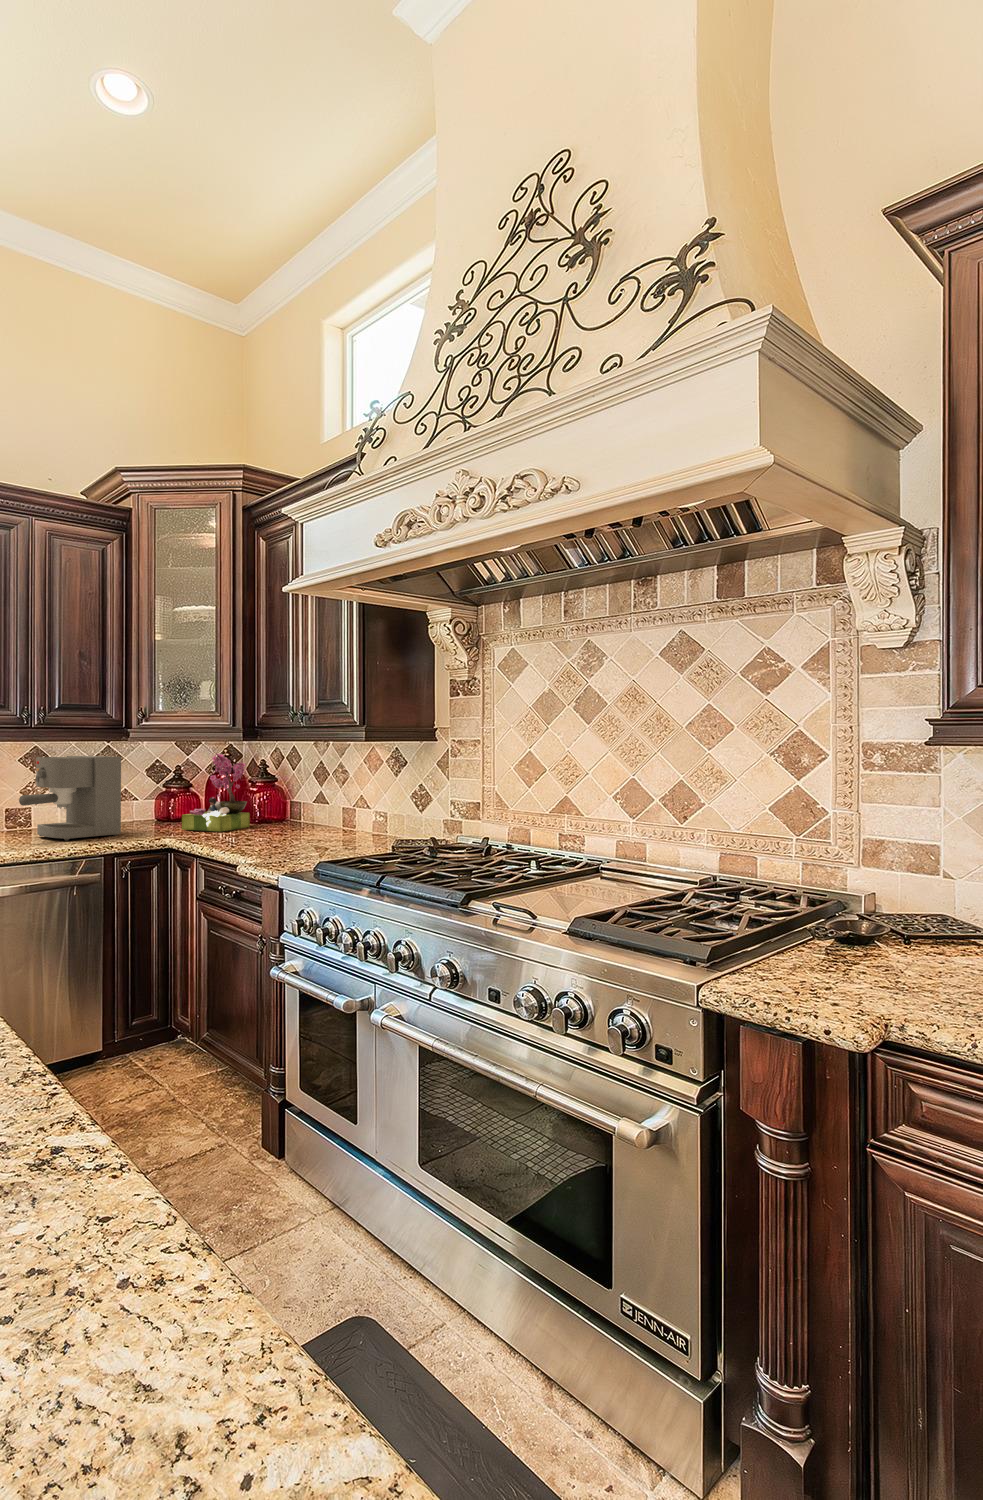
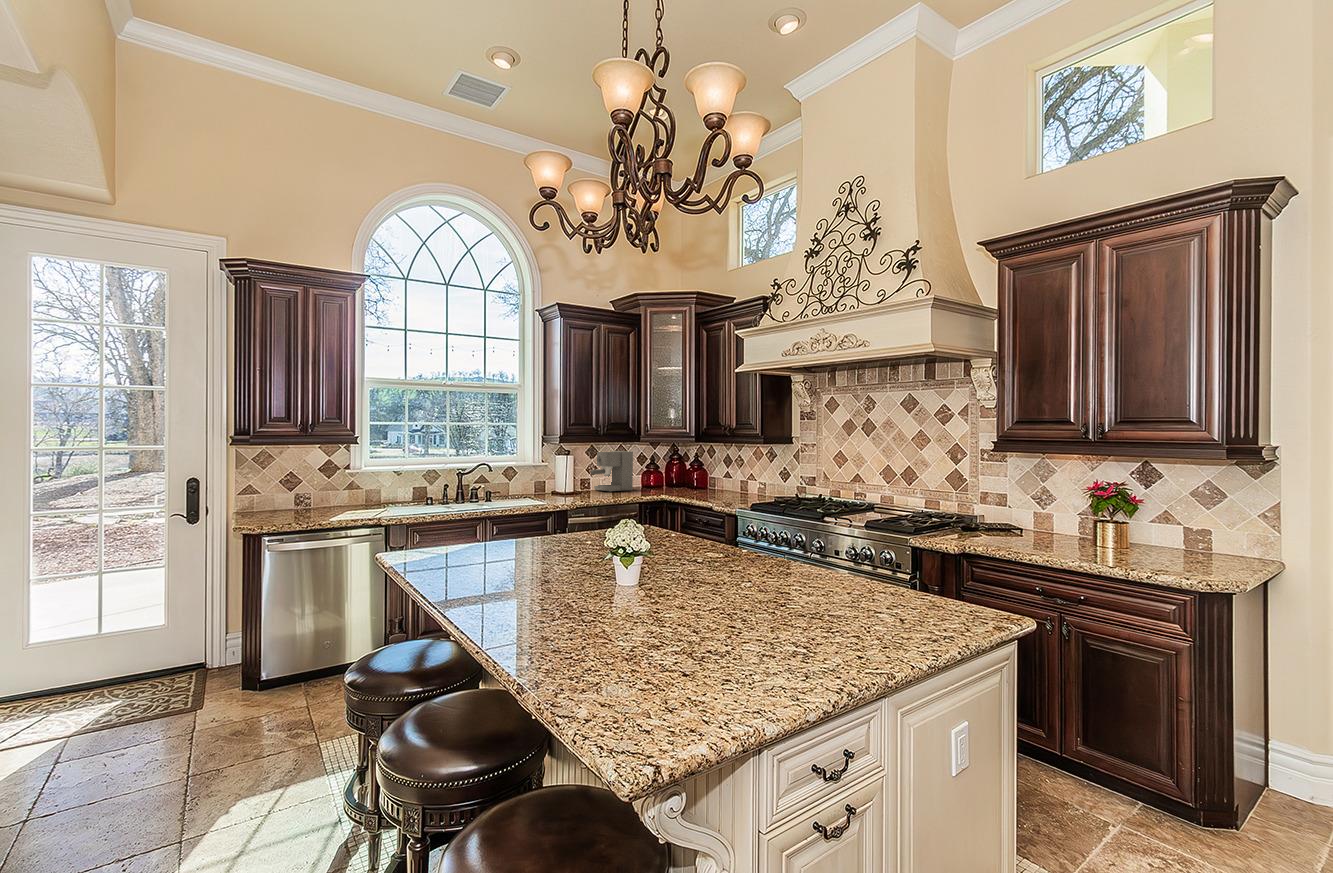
flower arrangement: present [182,753,250,832] -> none [660,449,693,490]

